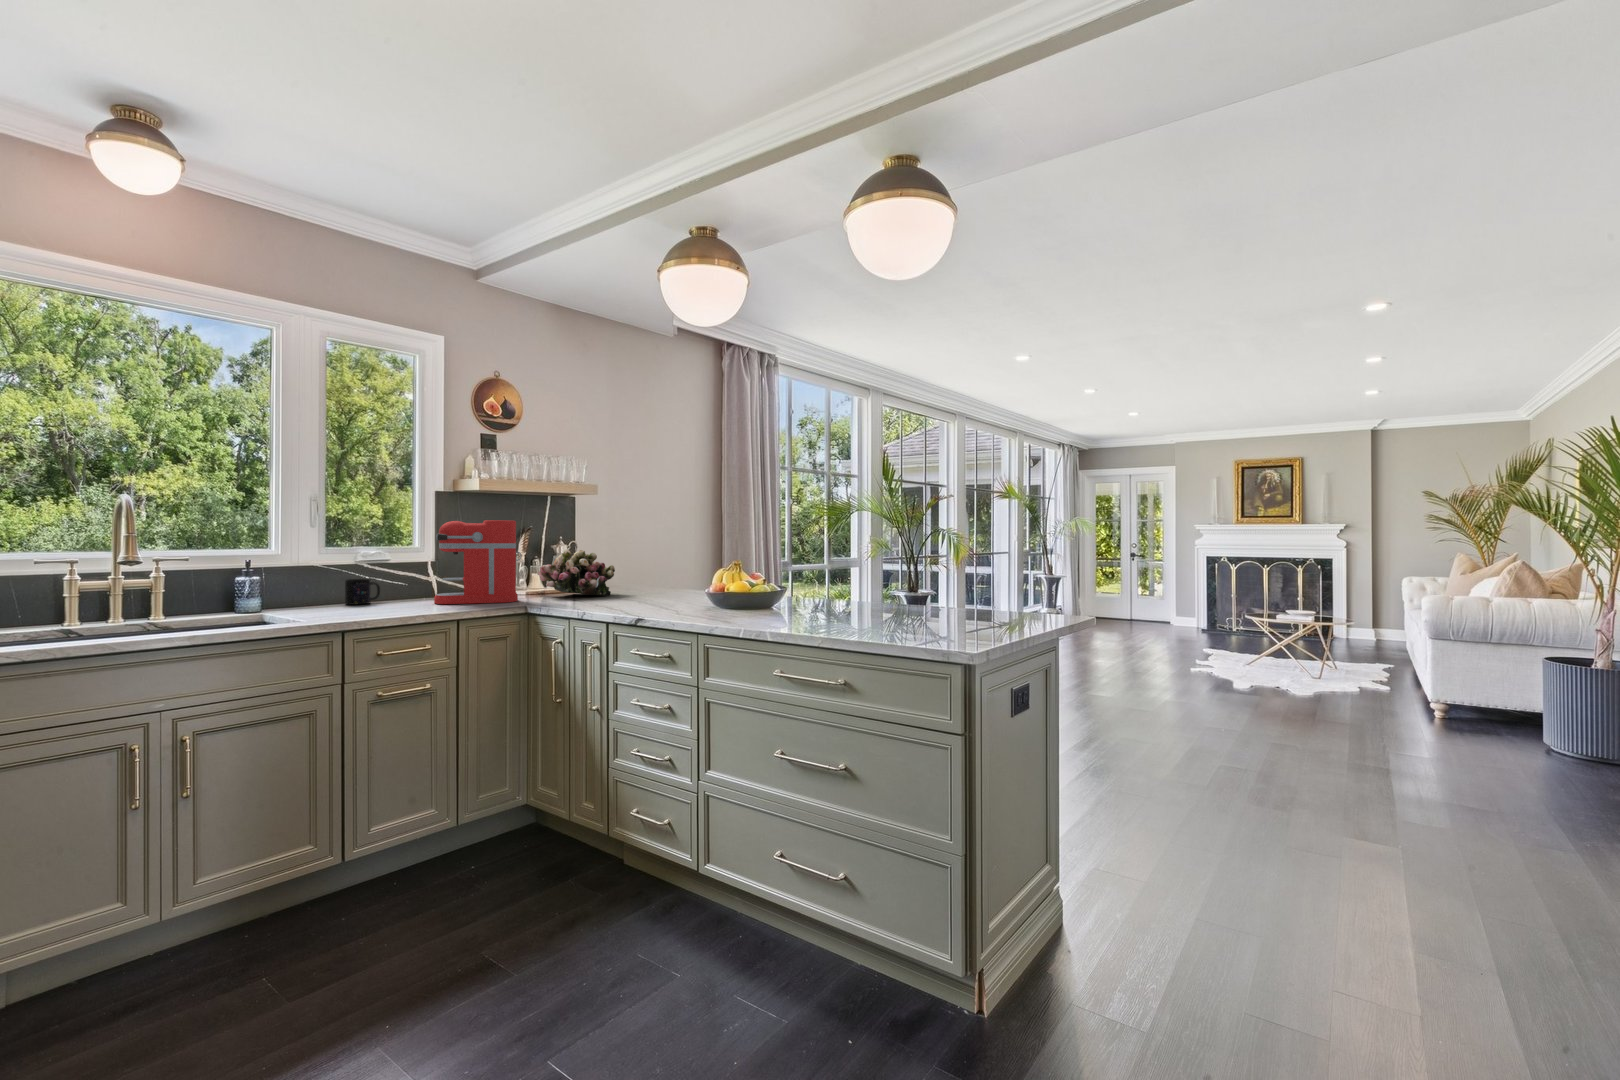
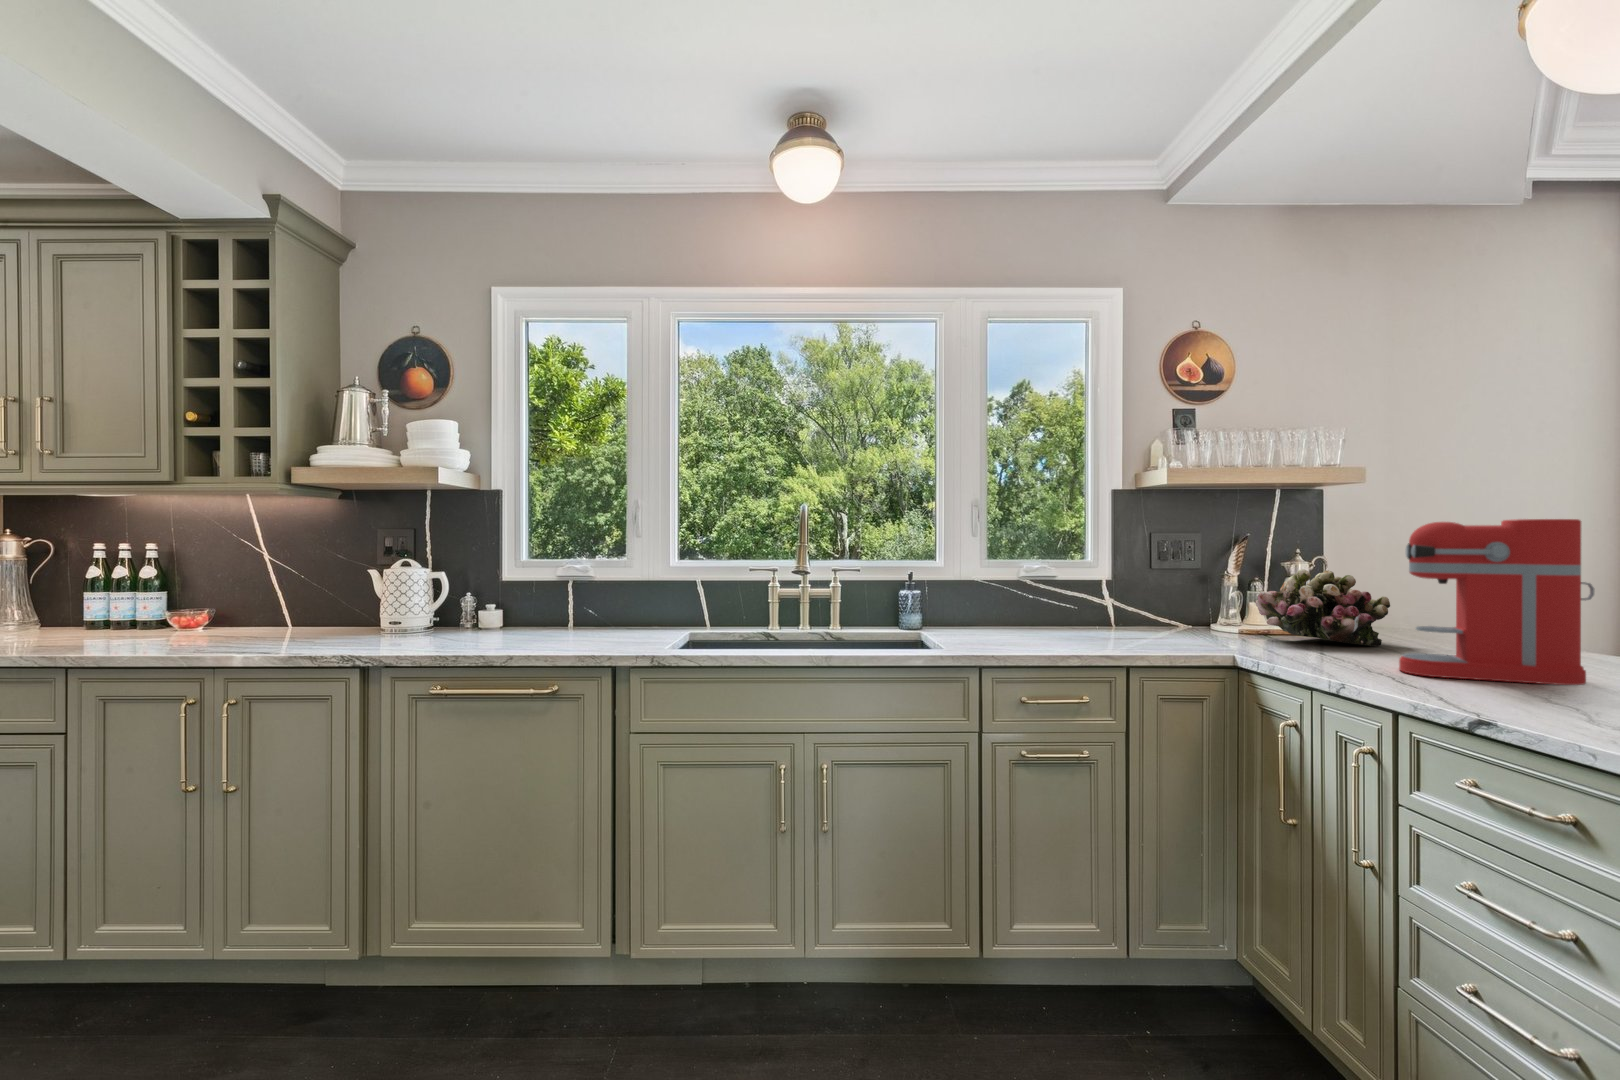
coffee maker: present [434,520,522,604] -> present [1399,519,1594,685]
mug: present [345,579,380,605] -> none [1006,599,1045,630]

